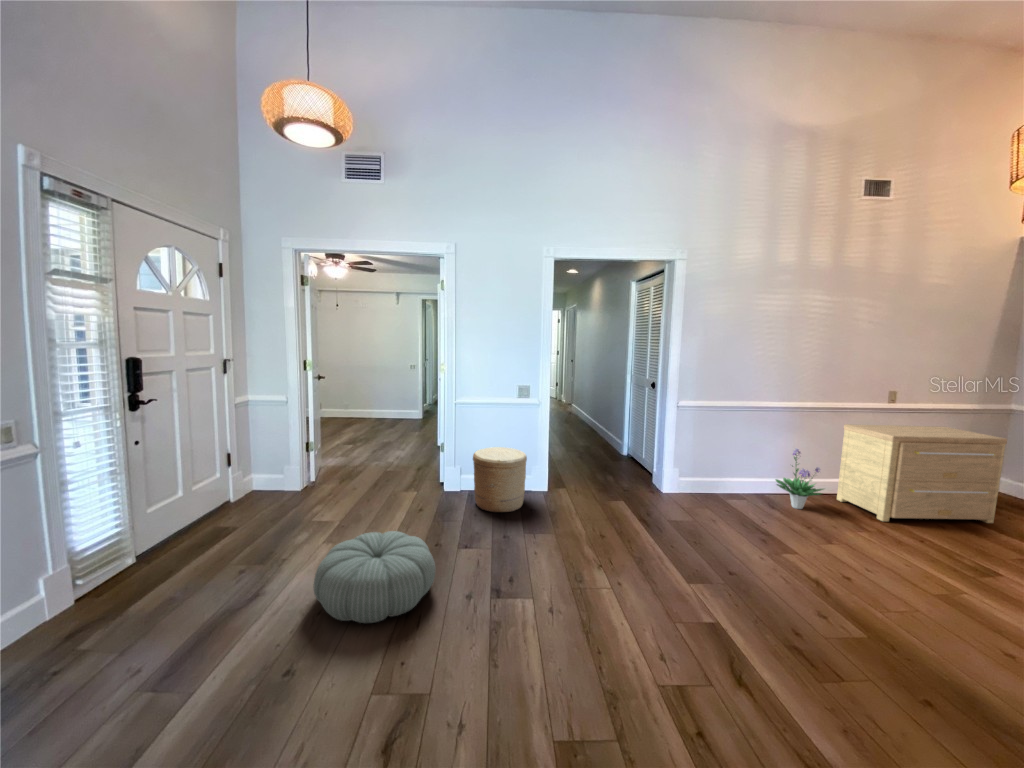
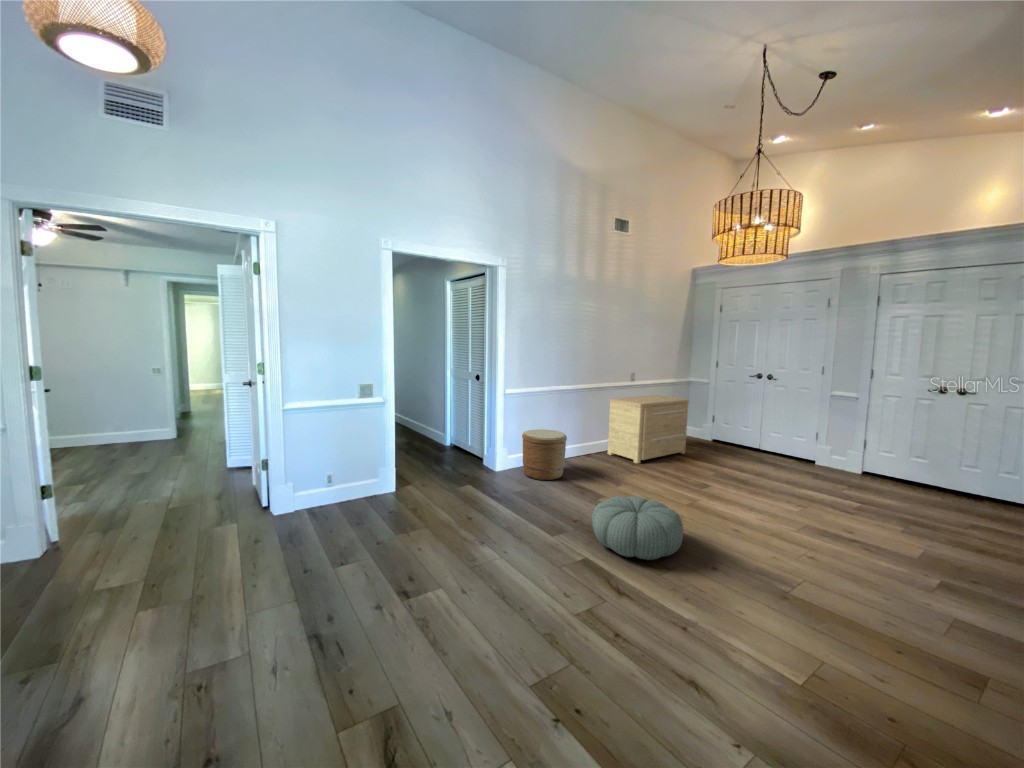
woven basket: present [473,447,527,512] -> present [522,429,567,480]
potted plant: present [776,448,823,509] -> none [573,420,606,465]
pouf: present [314,531,435,623] -> present [592,496,683,560]

